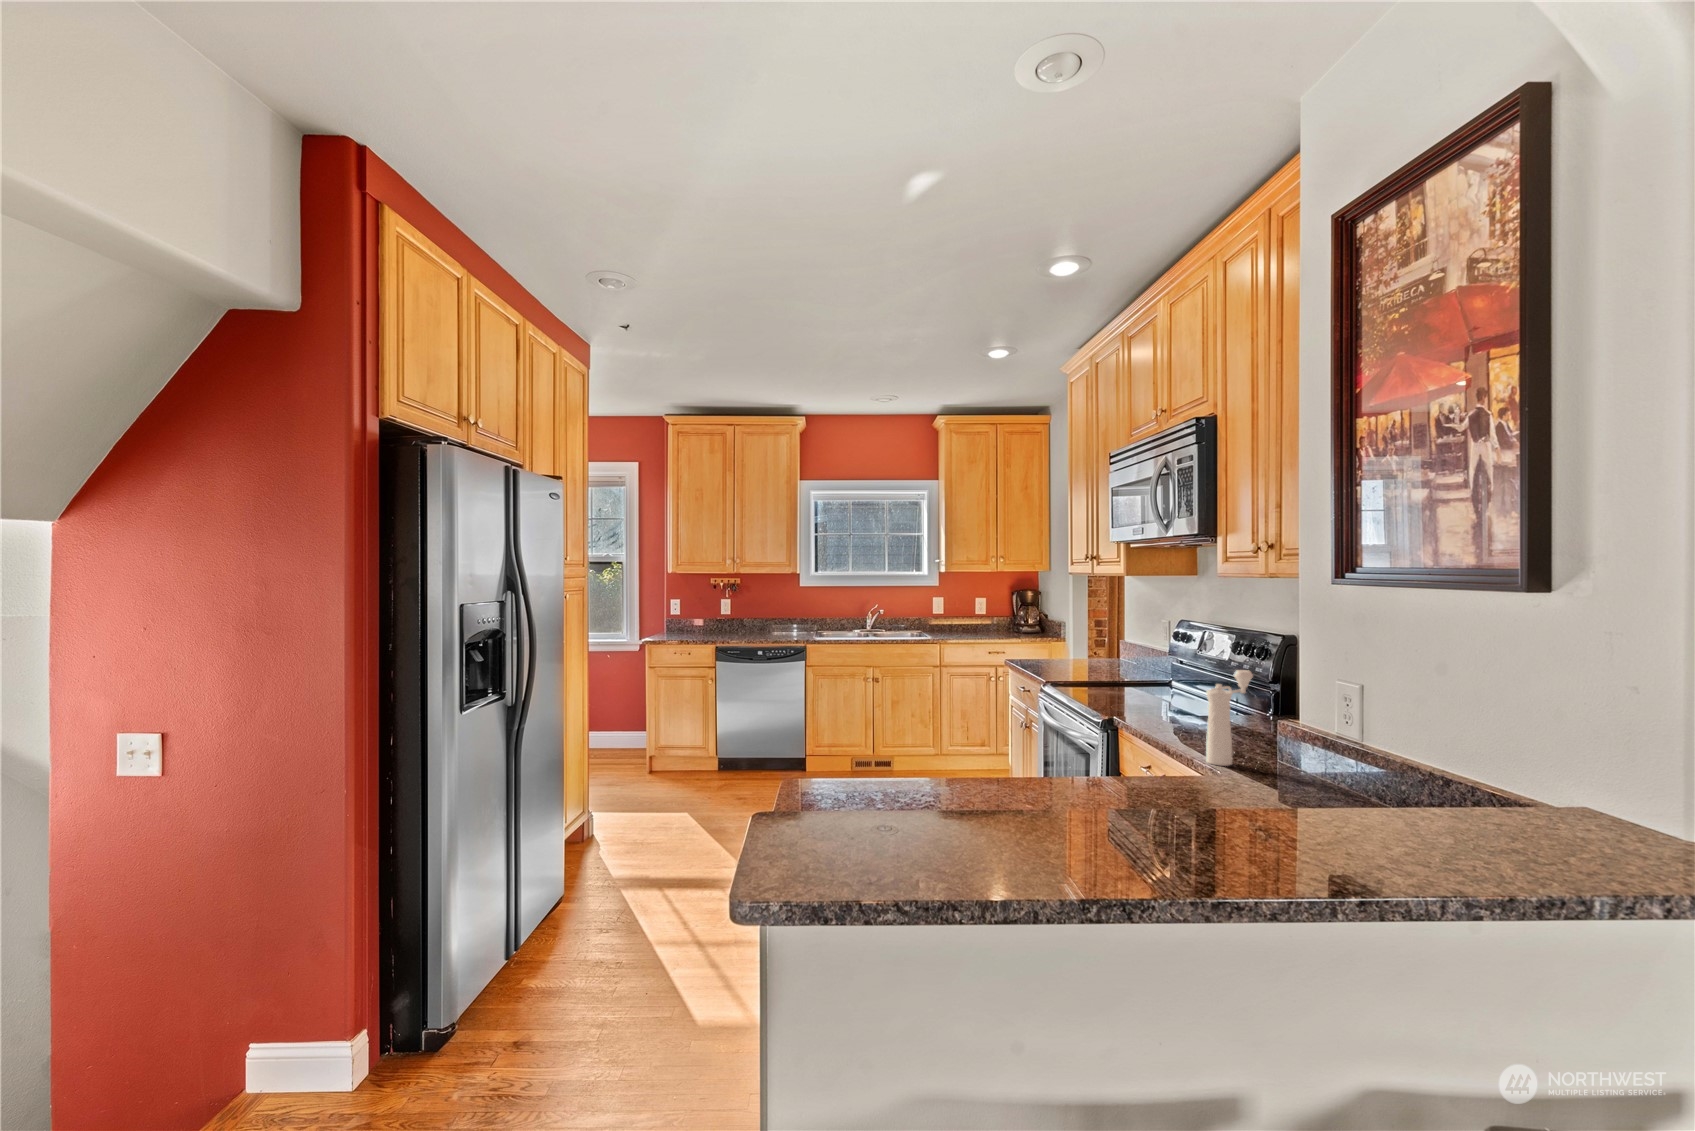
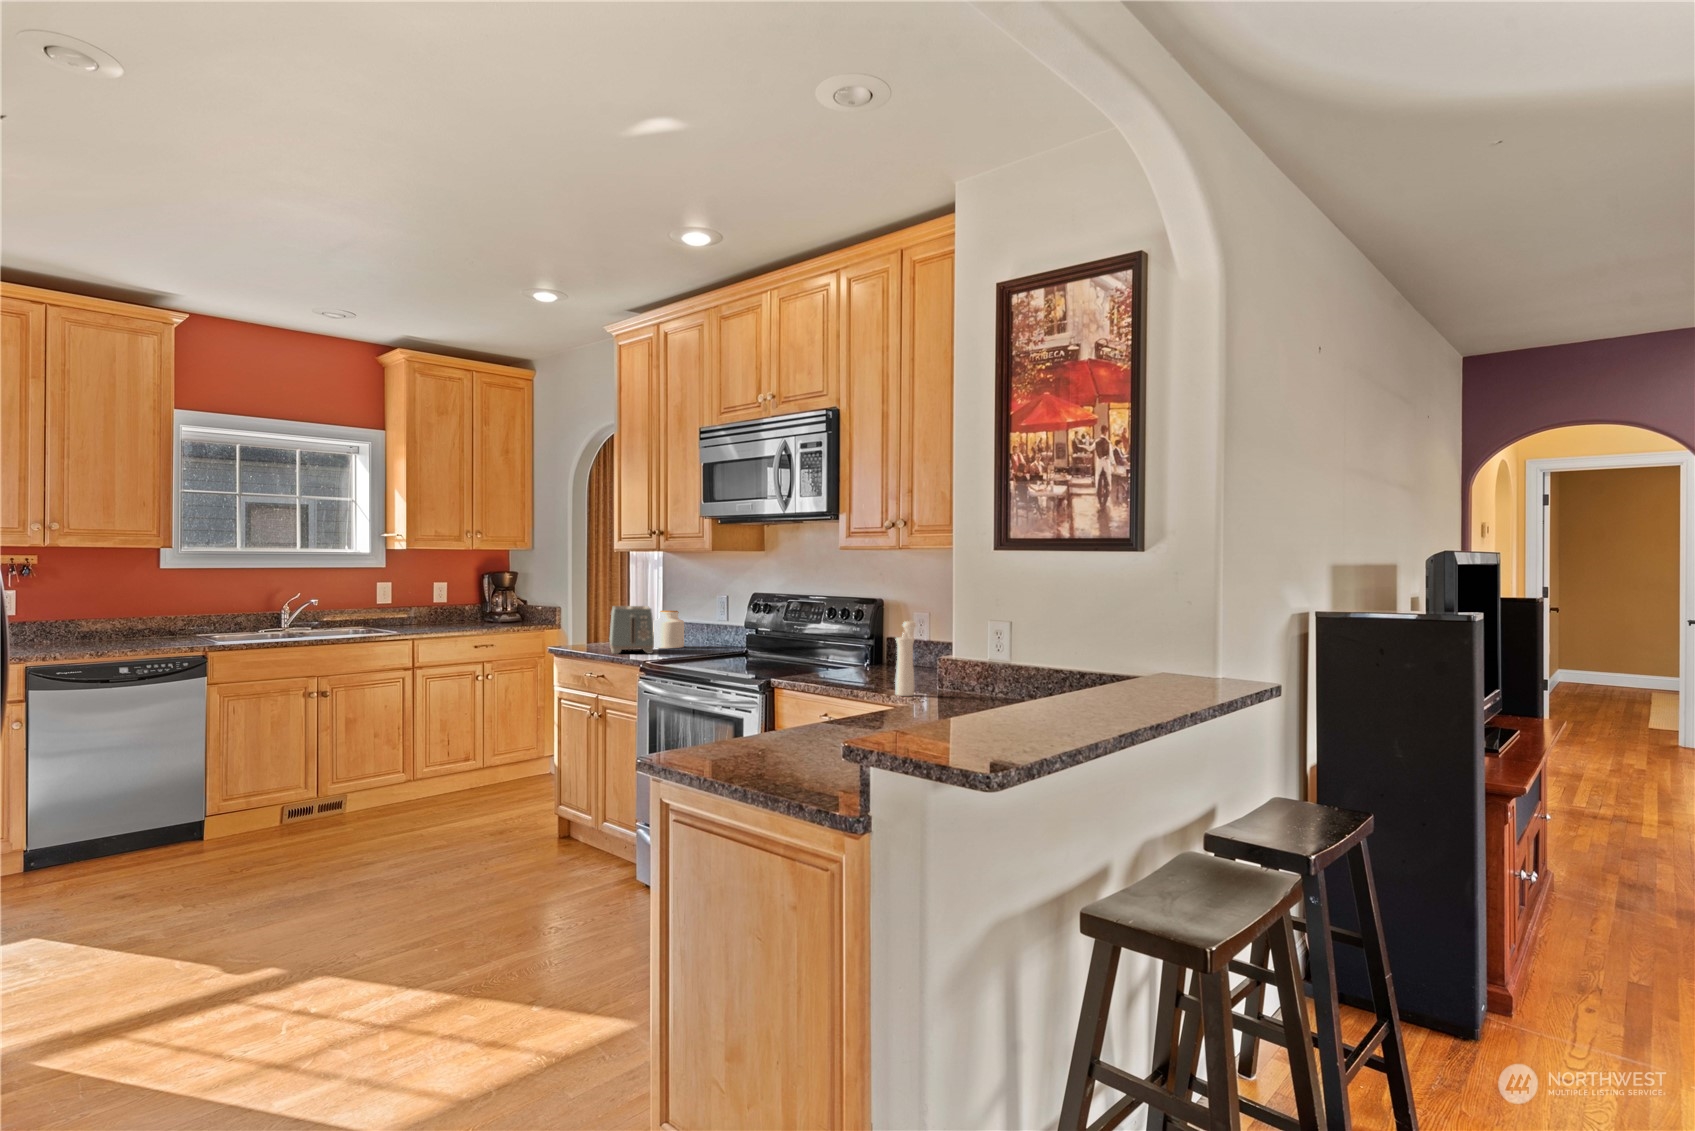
toaster: none [1045,626,1099,674] -> present [610,606,654,654]
jar: none [1108,632,1139,670] -> present [654,611,684,648]

